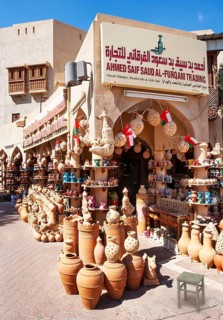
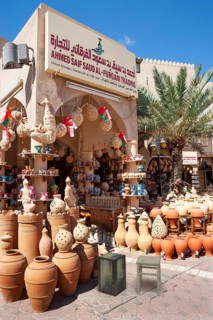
storage box: none [142,265,170,307] -> present [98,252,126,296]

